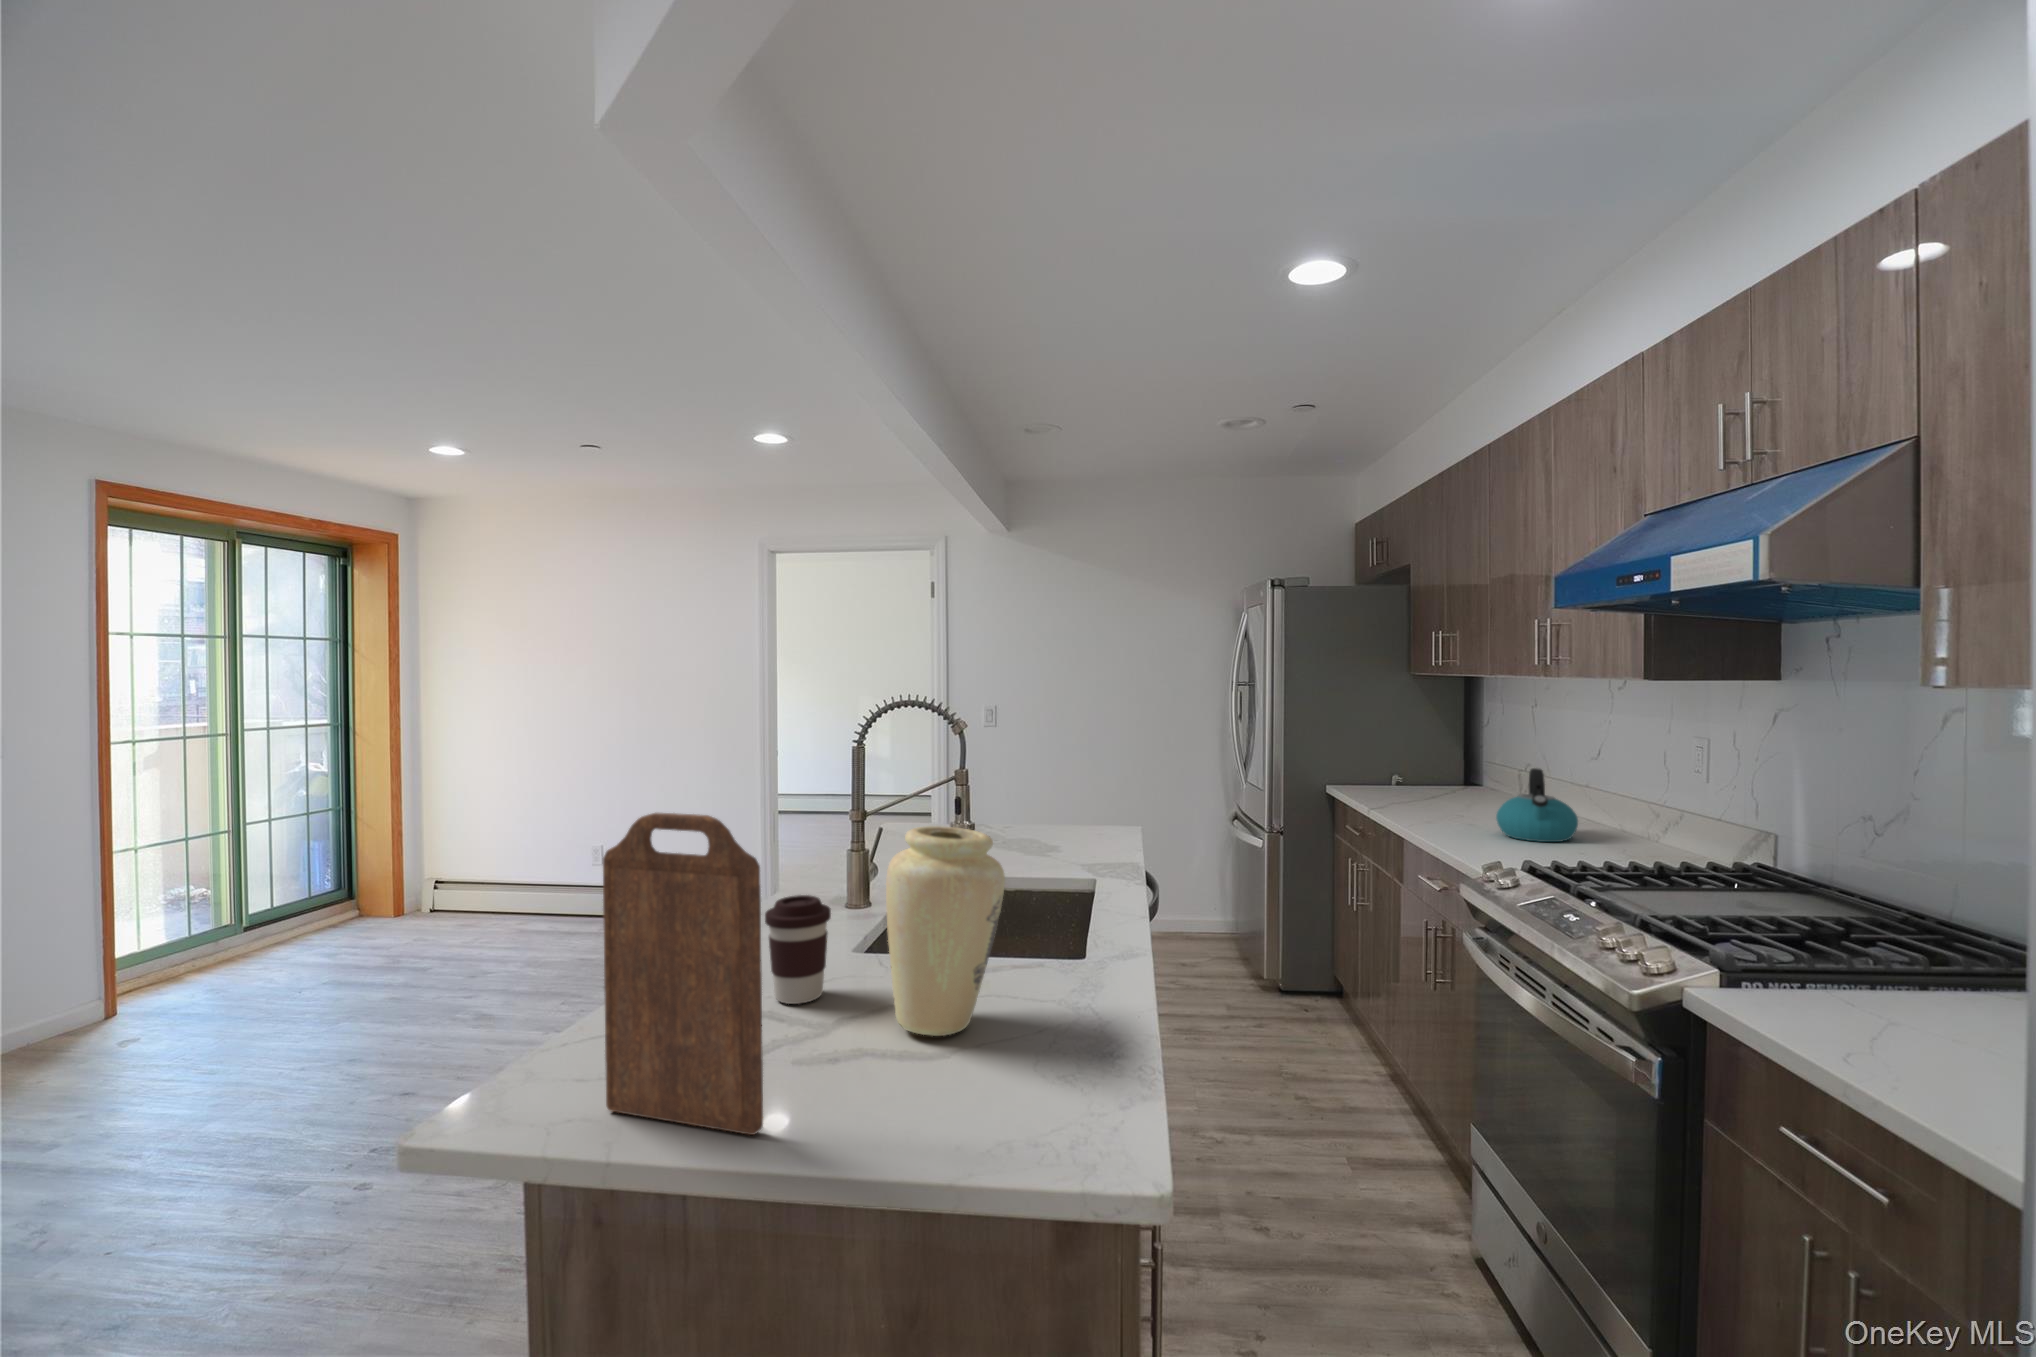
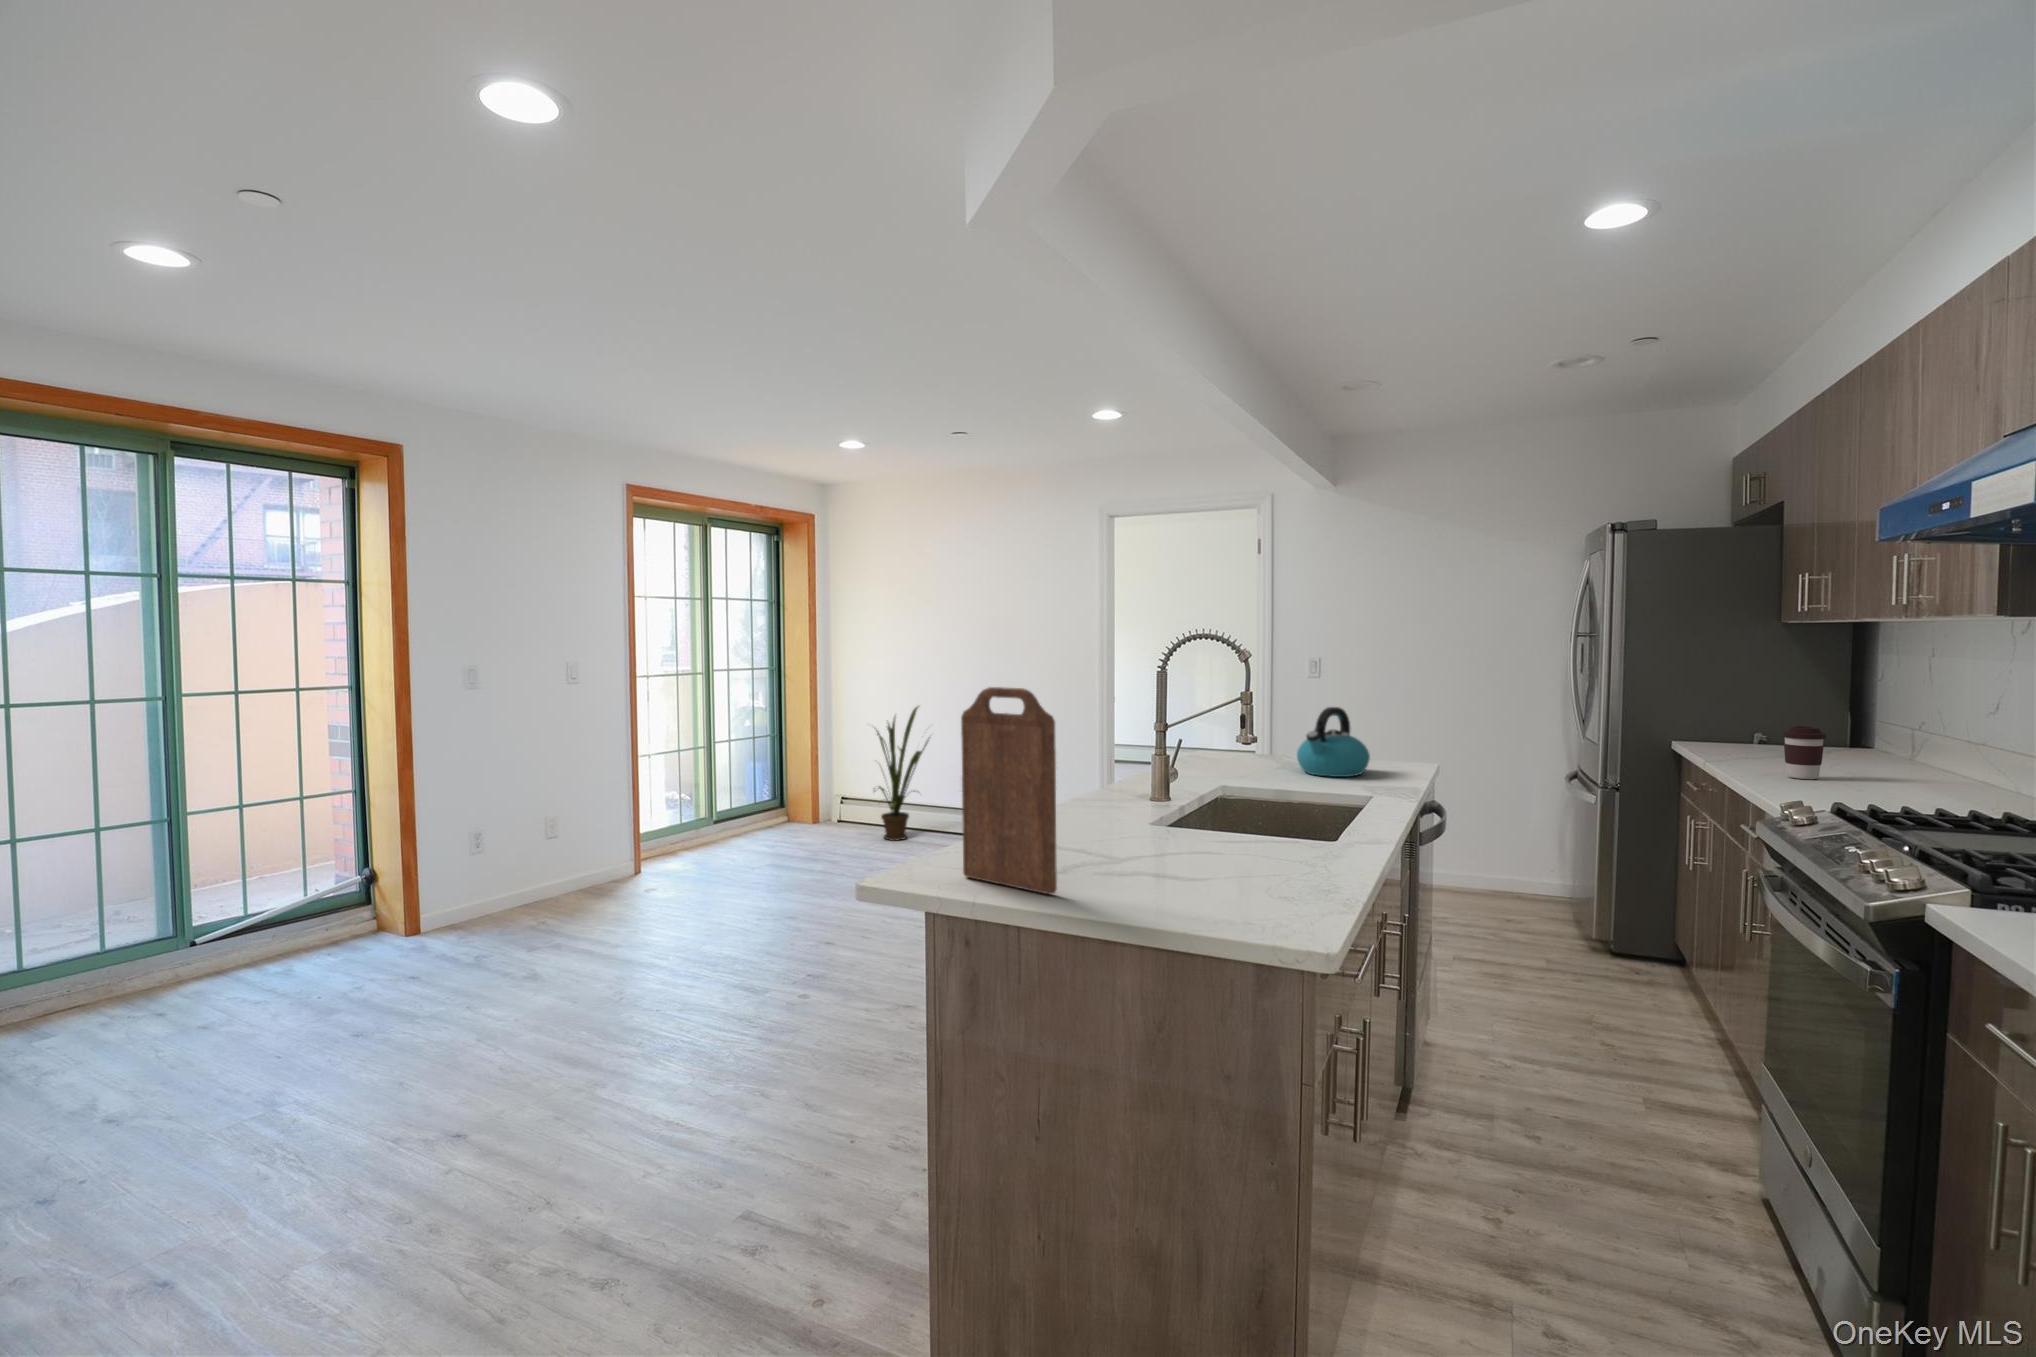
house plant: none [477,764,571,933] -> present [874,707,929,841]
kettle: present [1496,768,1578,842] -> present [1297,707,1370,777]
vase: present [886,826,1005,1036] -> none [1150,716,1238,866]
coffee cup: present [765,895,831,1004] -> present [1782,726,1826,779]

